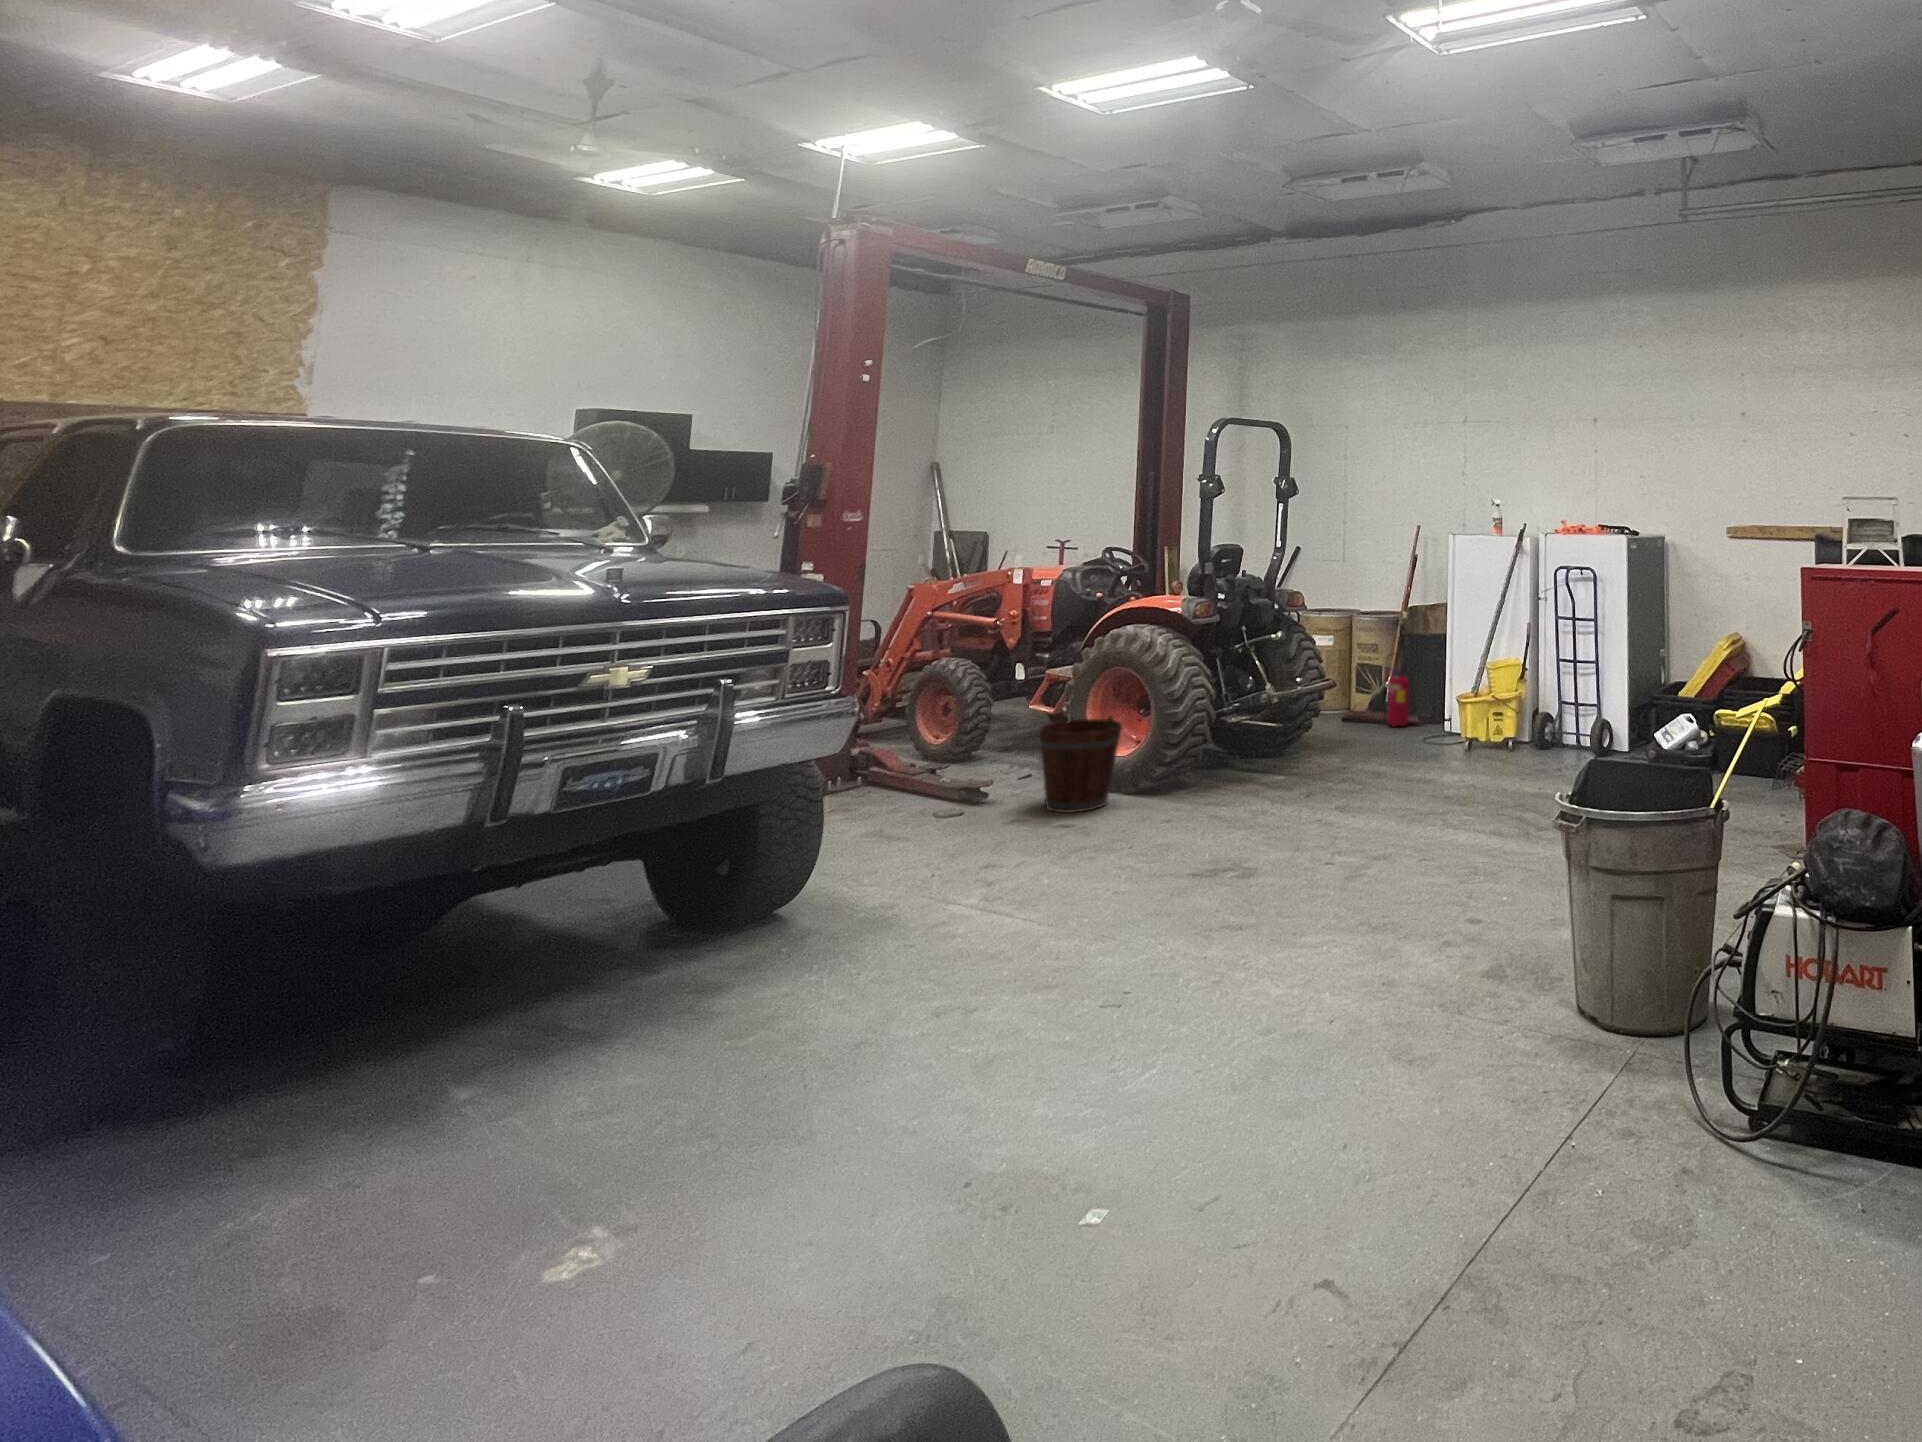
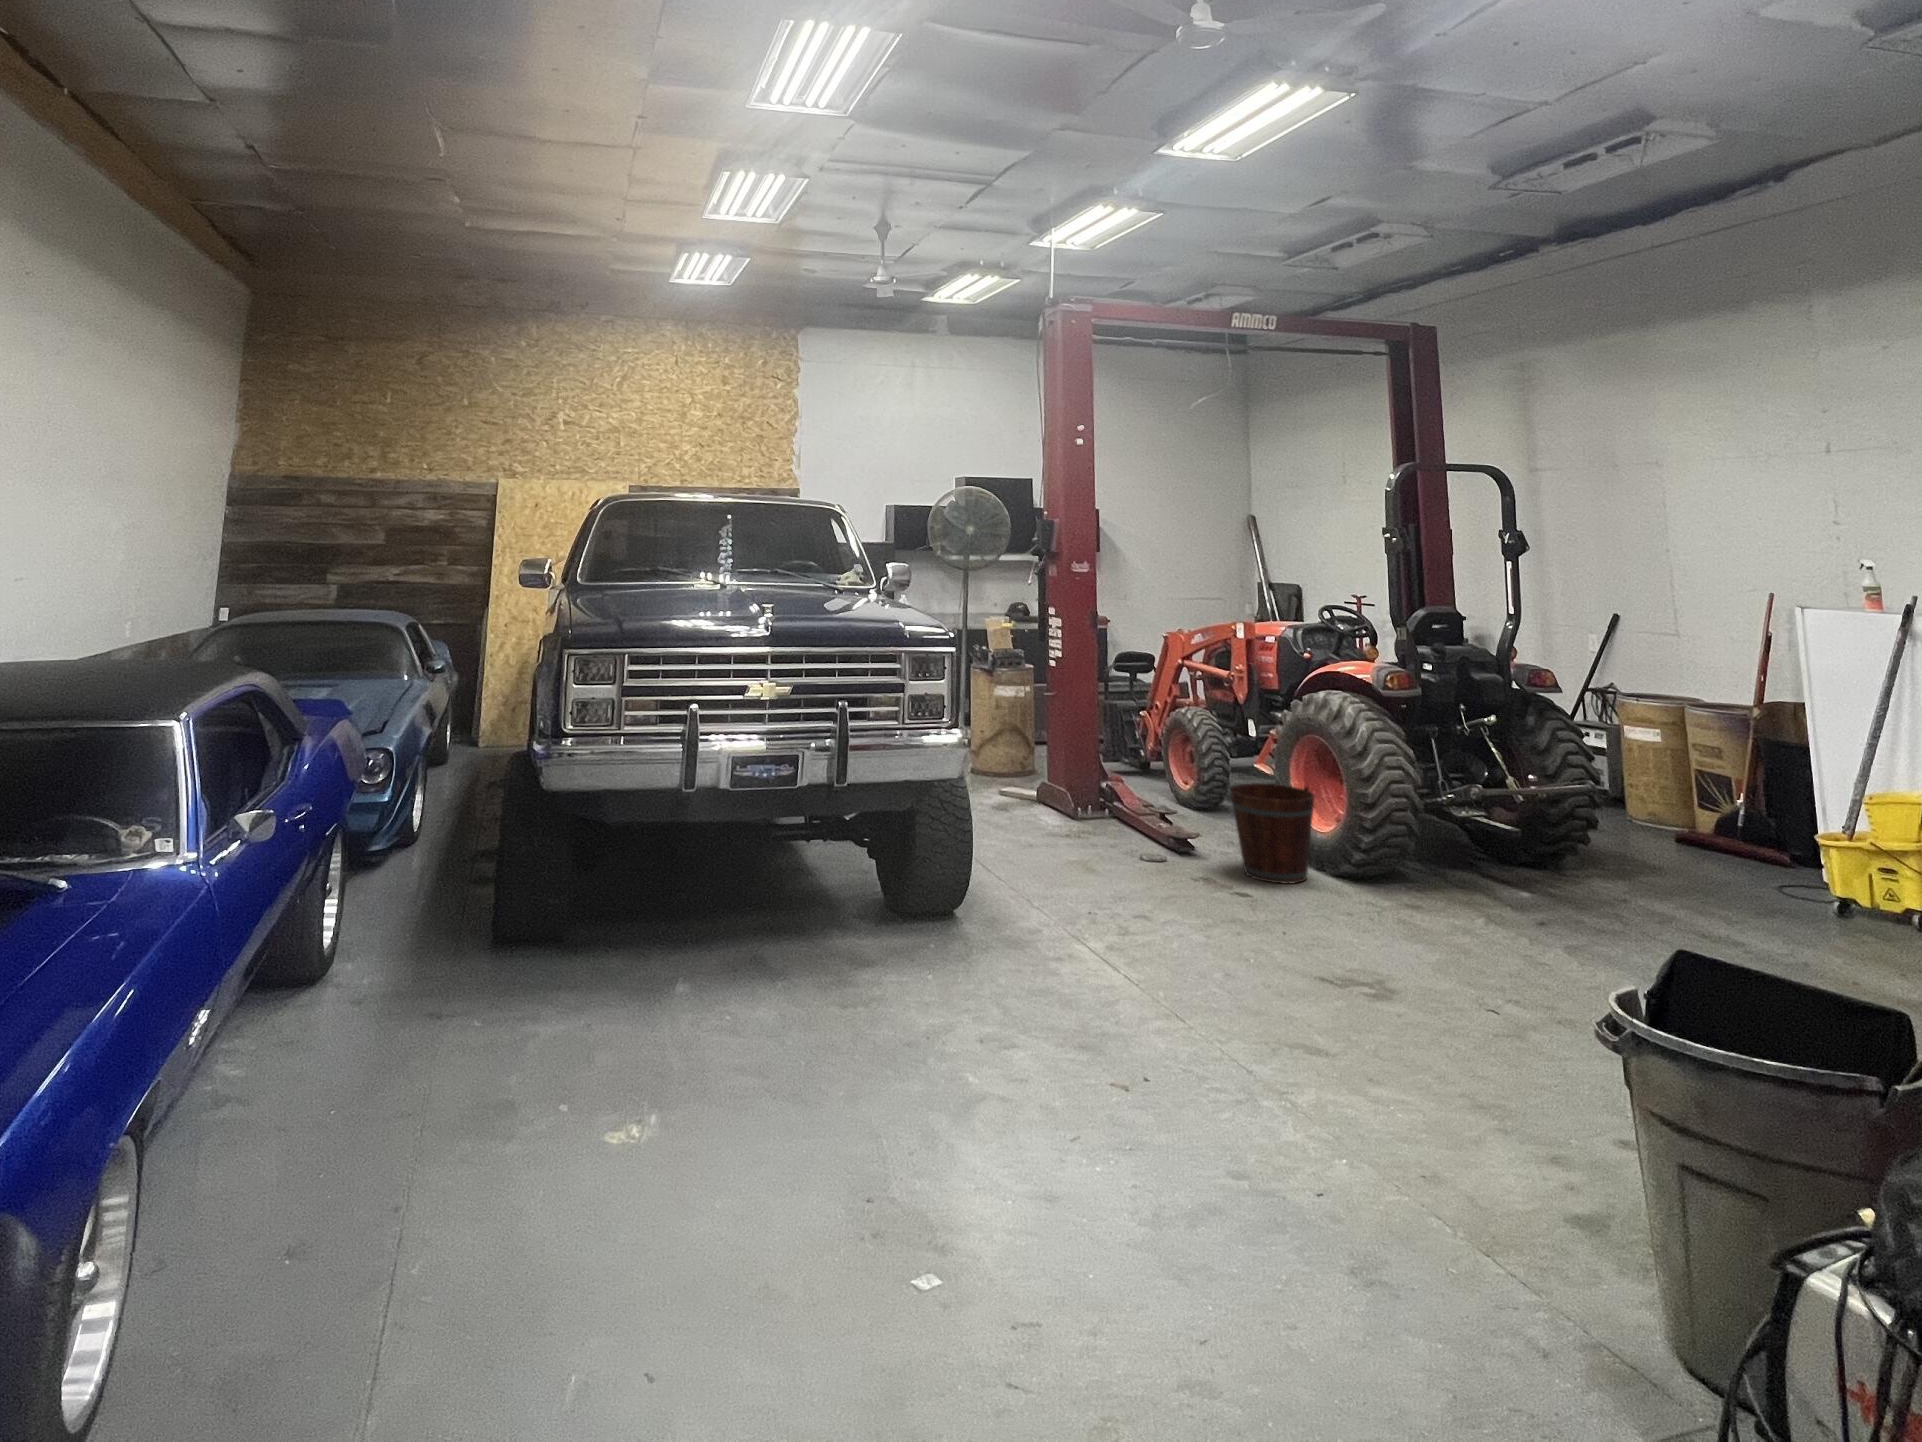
fire extinguisher: present [1383,659,1410,726] -> none [1720,762,1774,866]

